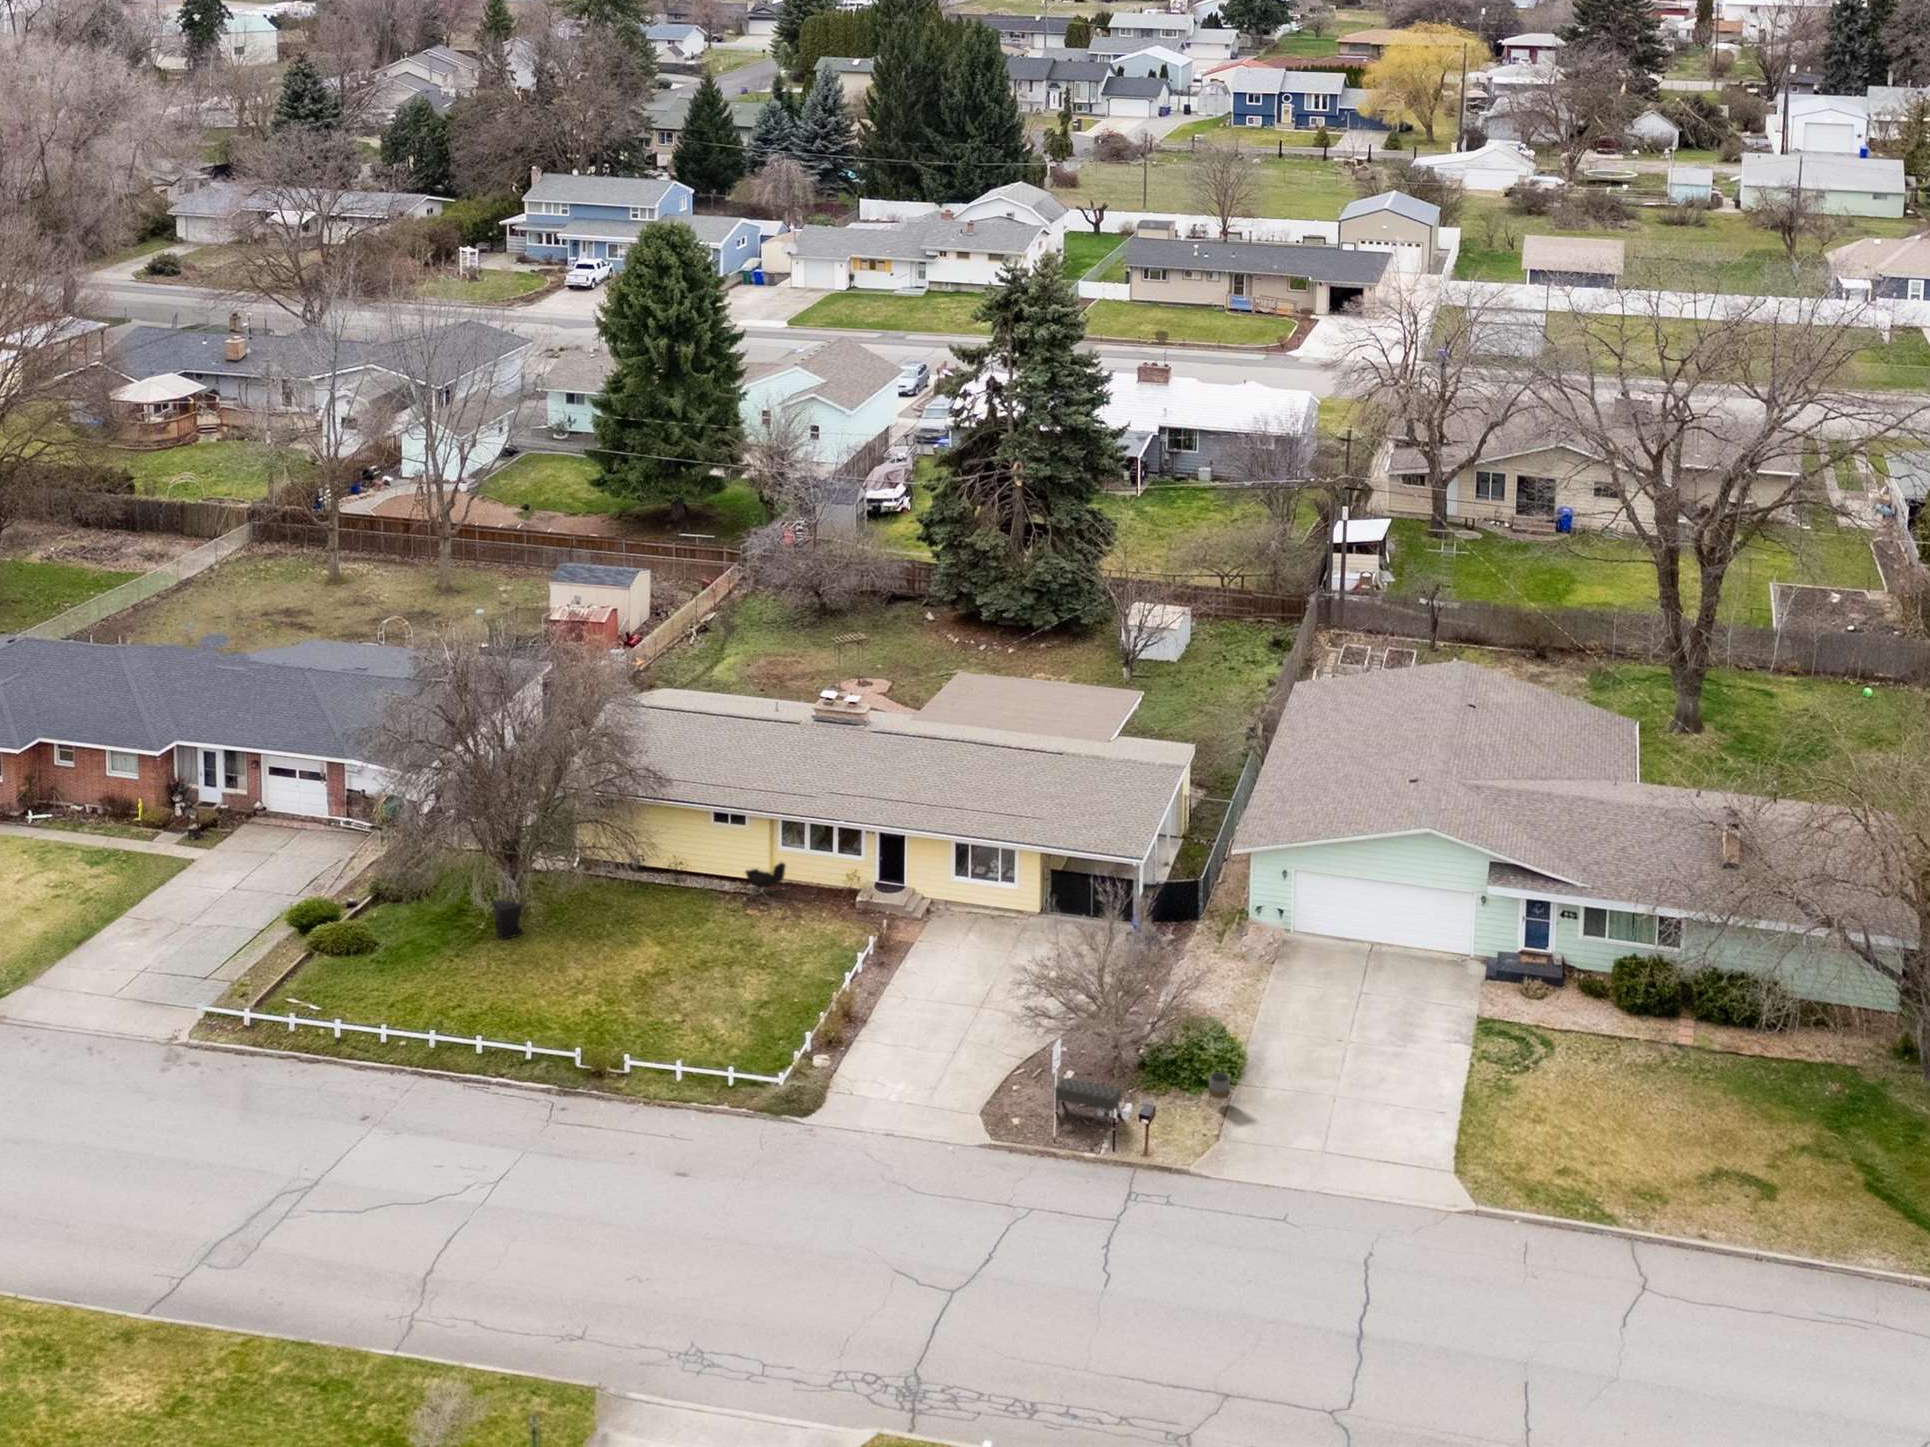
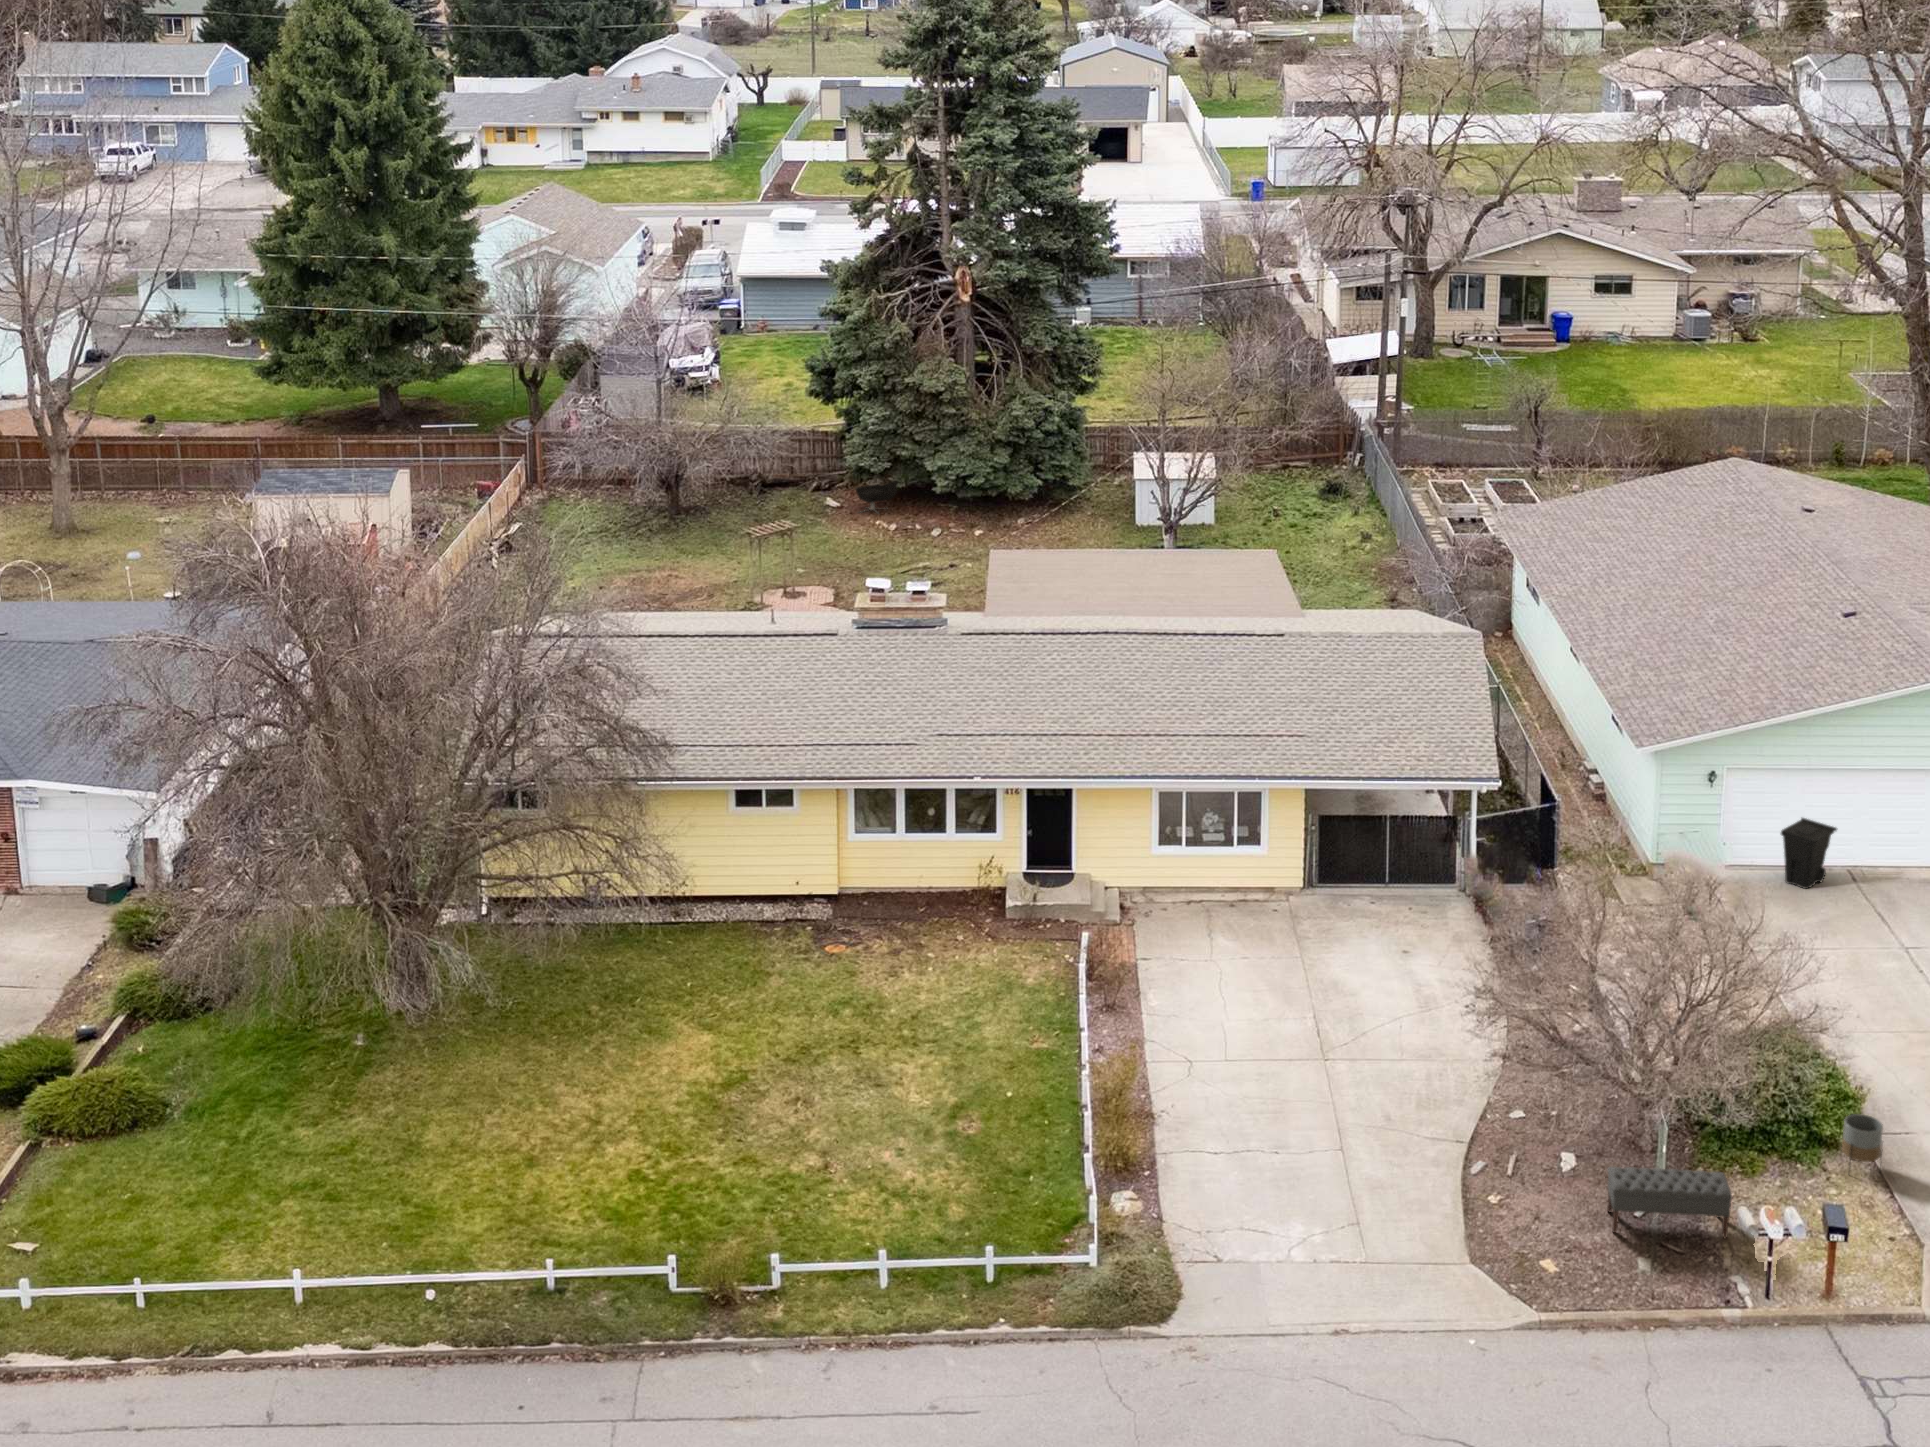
lounge chair: present [746,863,786,894] -> present [856,481,898,510]
trash can: present [492,900,525,940] -> present [1781,818,1837,889]

